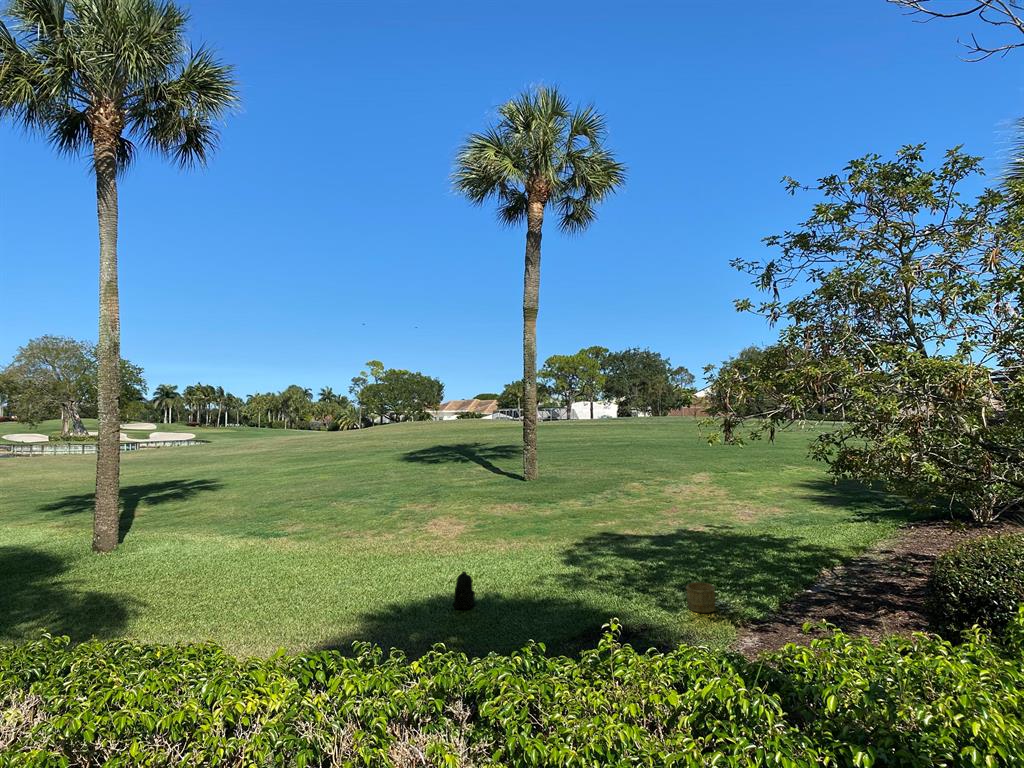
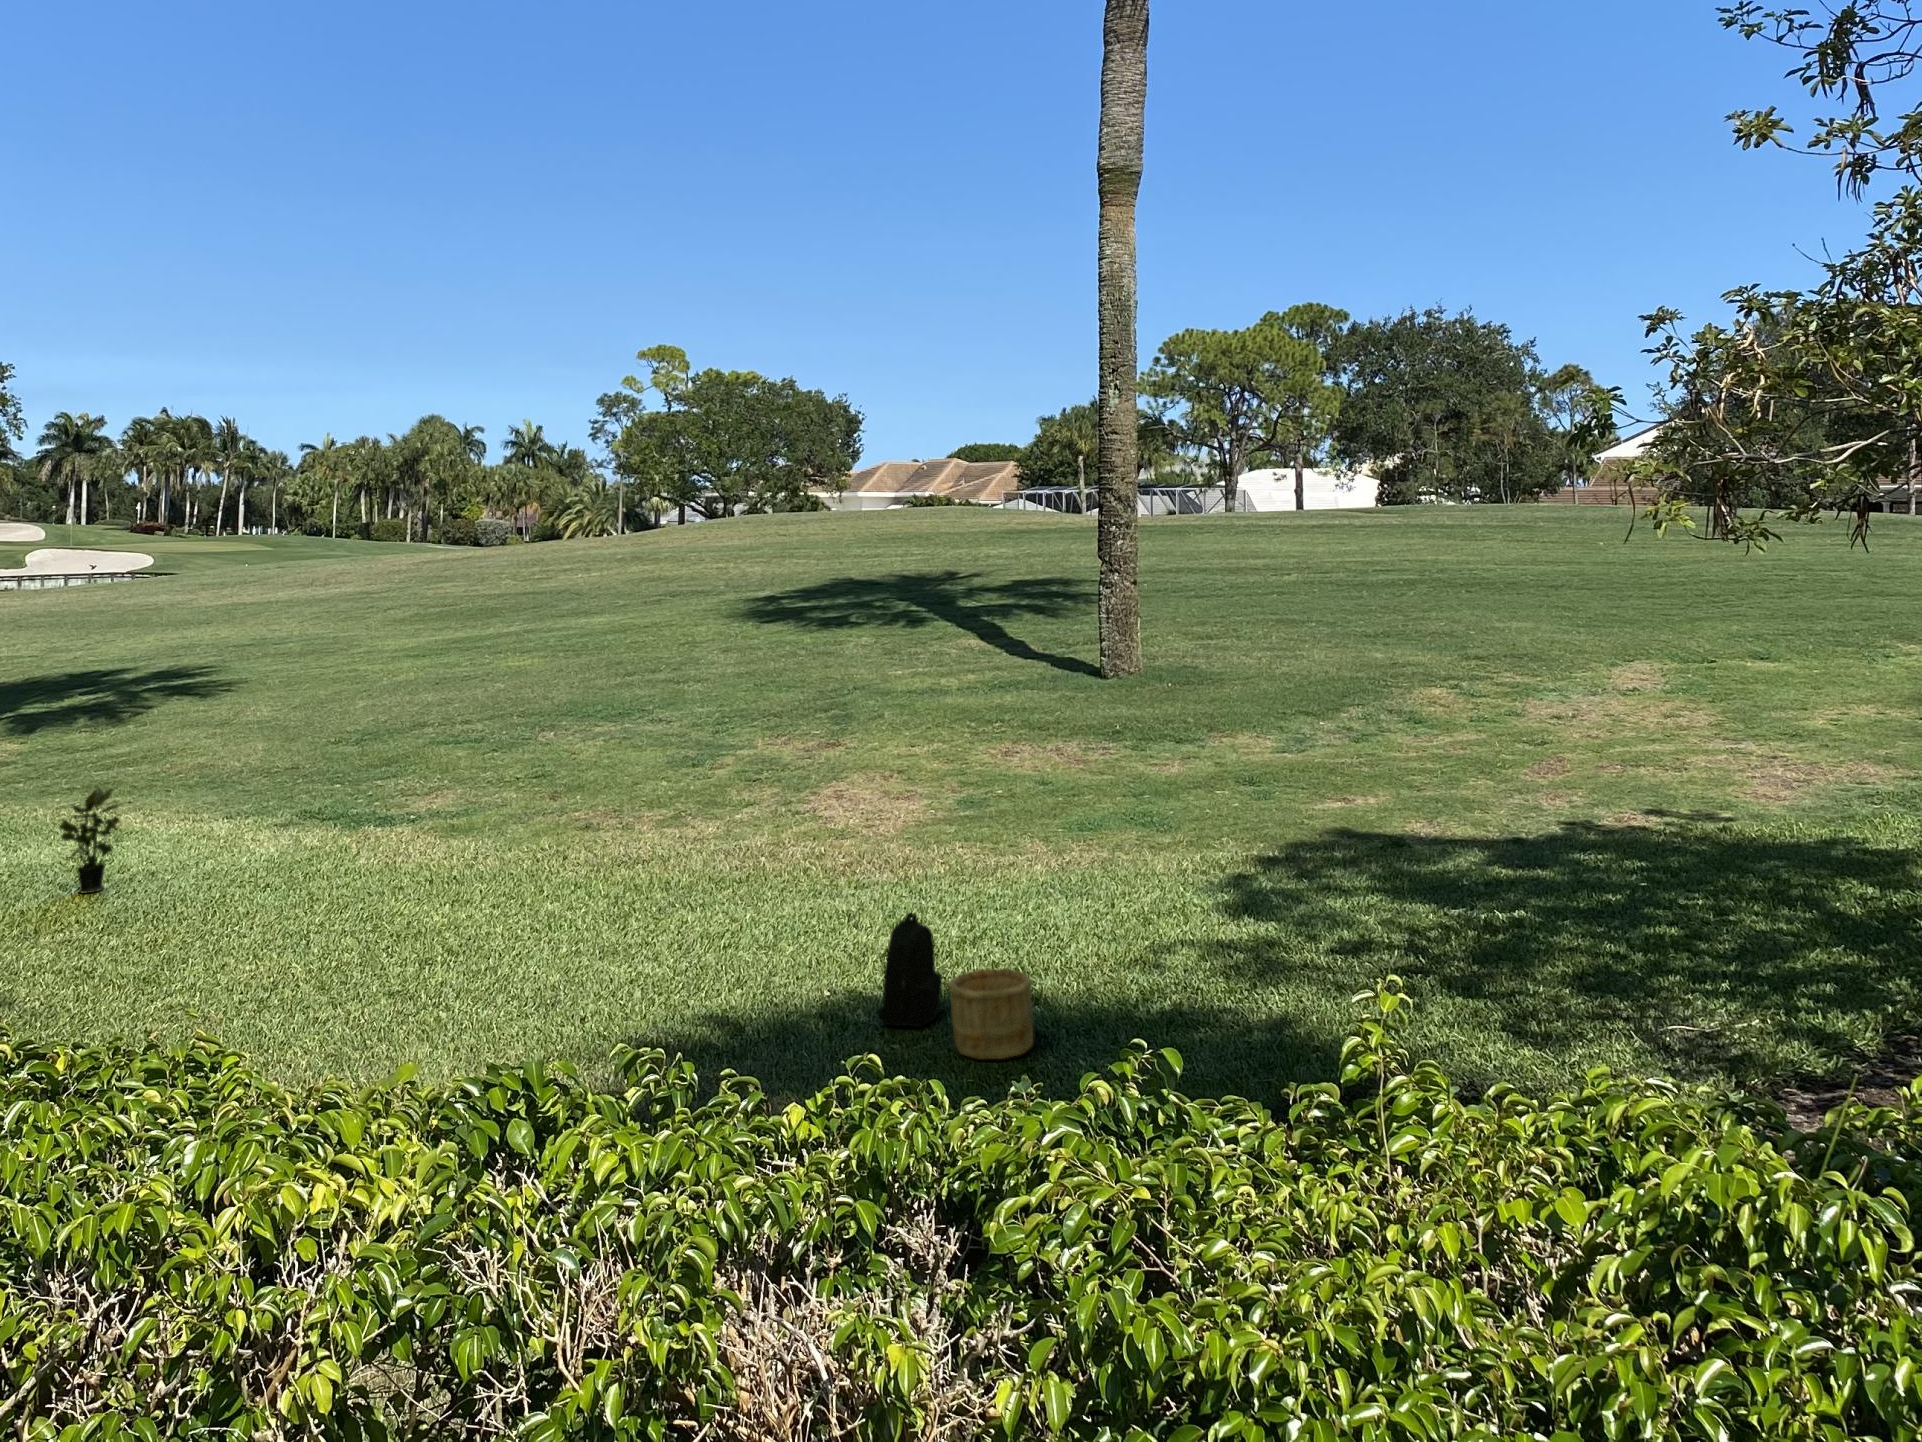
potted plant: none [164,527,186,565] -> present [60,788,120,894]
wooden bucket: present [686,582,716,613] -> present [948,969,1033,1059]

